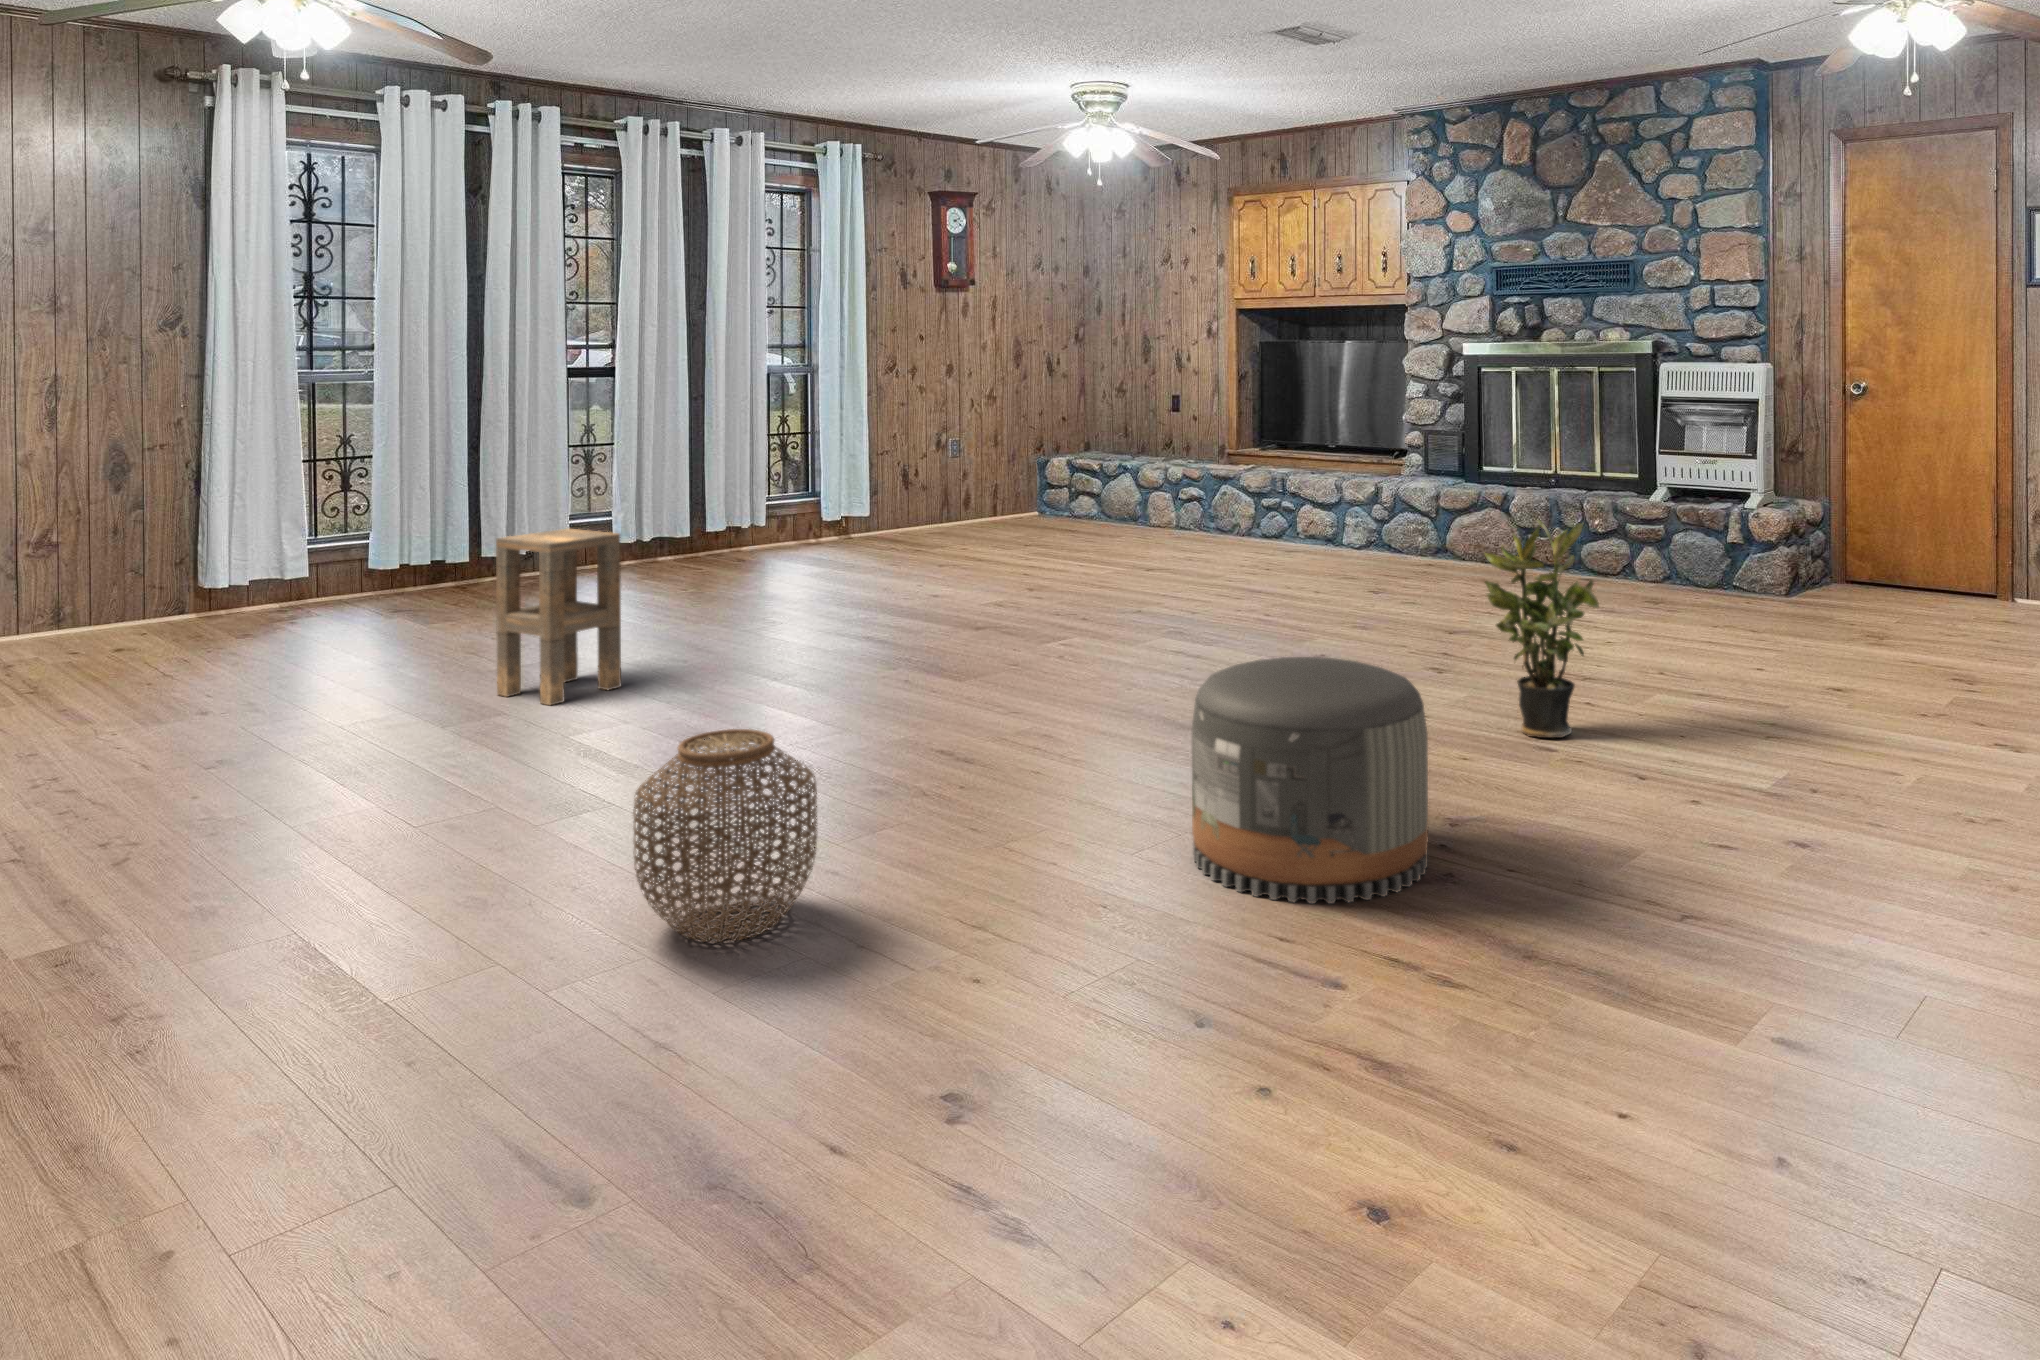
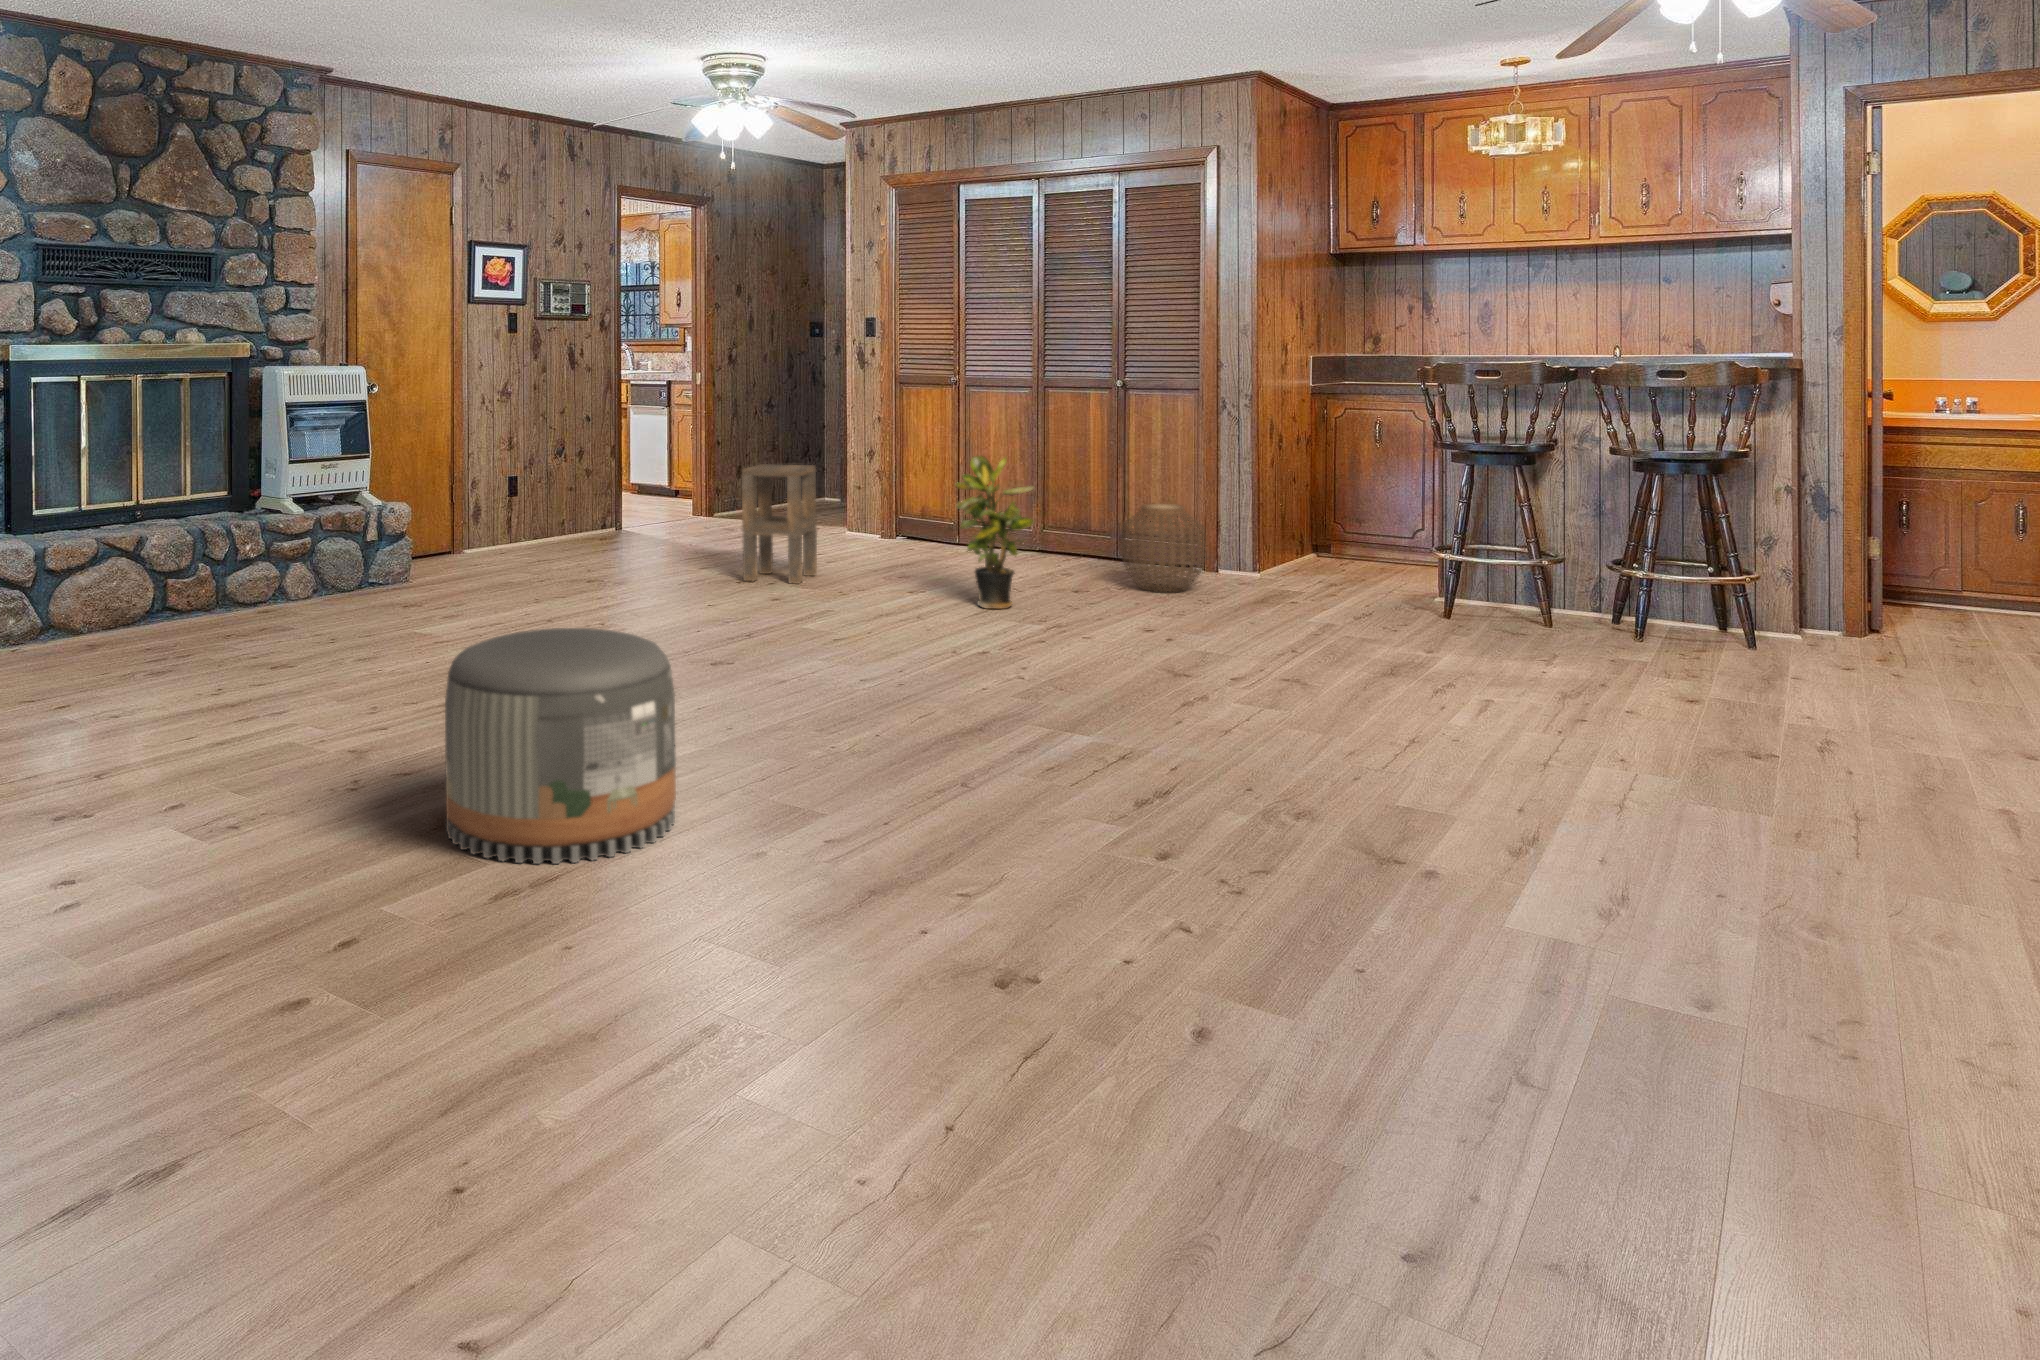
side table: present [496,529,621,705] -> present [742,464,817,584]
pouf: present [1192,657,1428,904] -> present [445,628,676,864]
woven basket: present [634,729,817,942] -> present [1121,503,1206,592]

